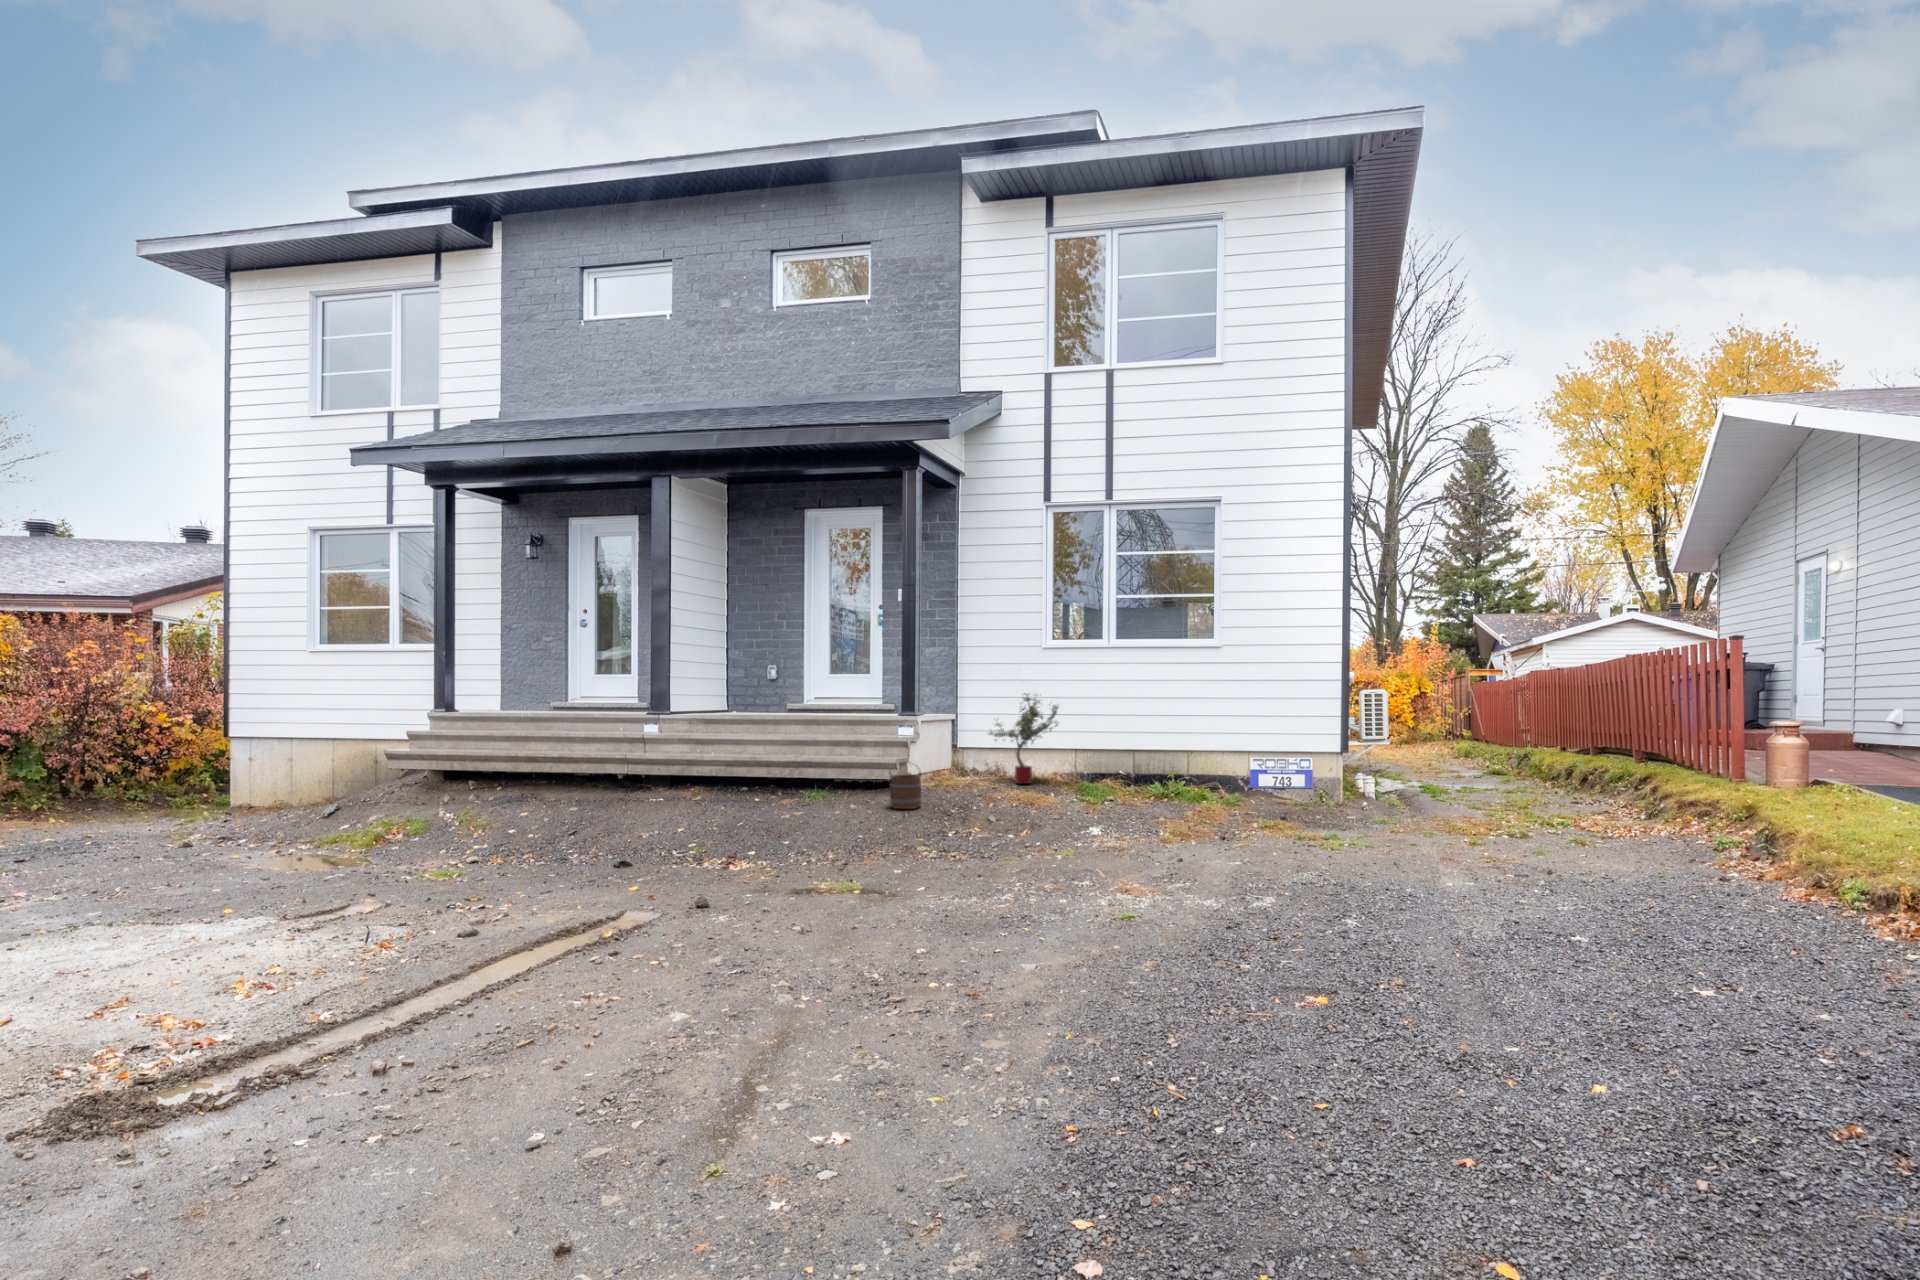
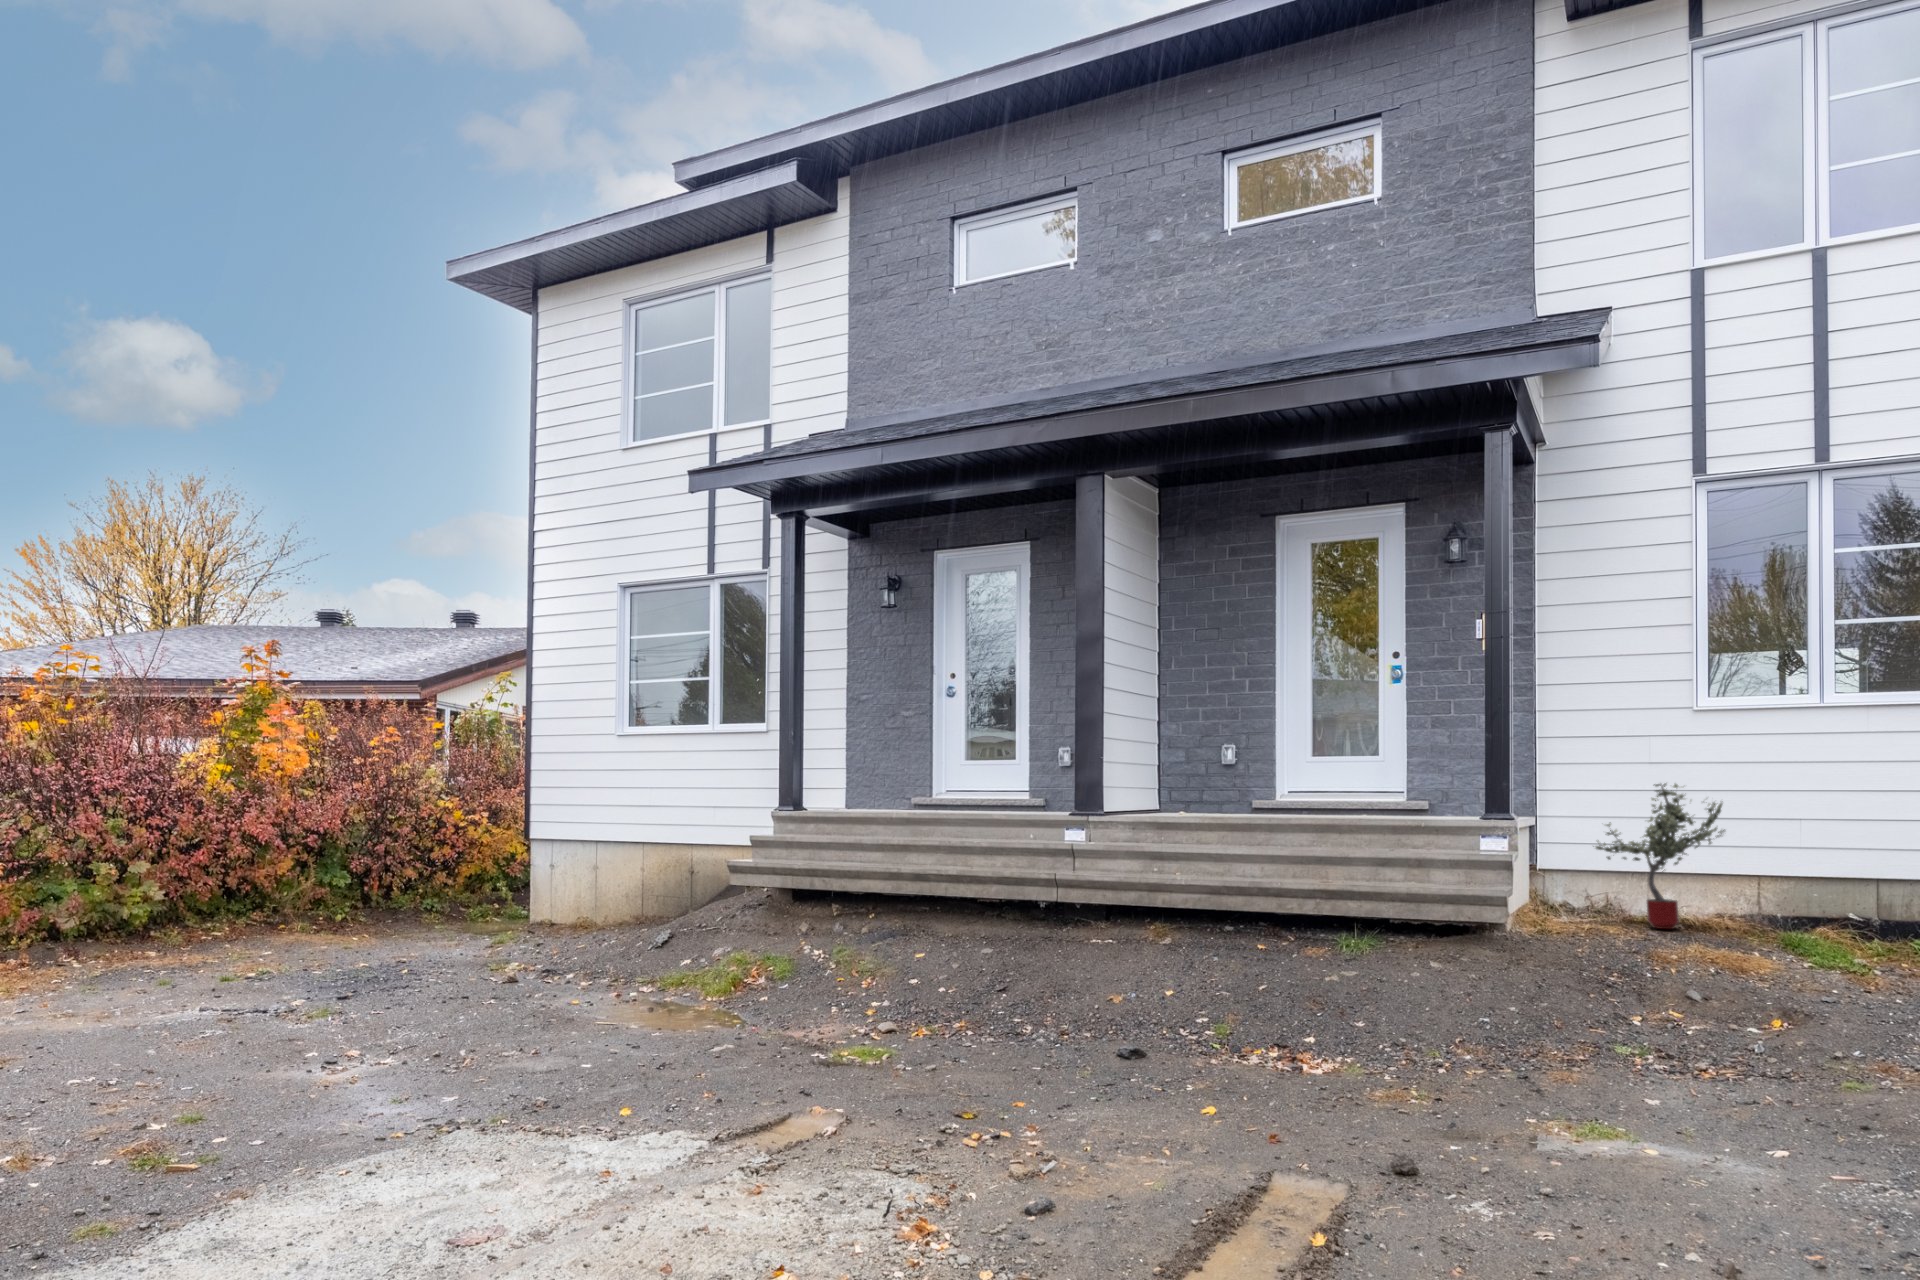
bucket: present [890,772,921,809] -> none [1463,890,1519,966]

